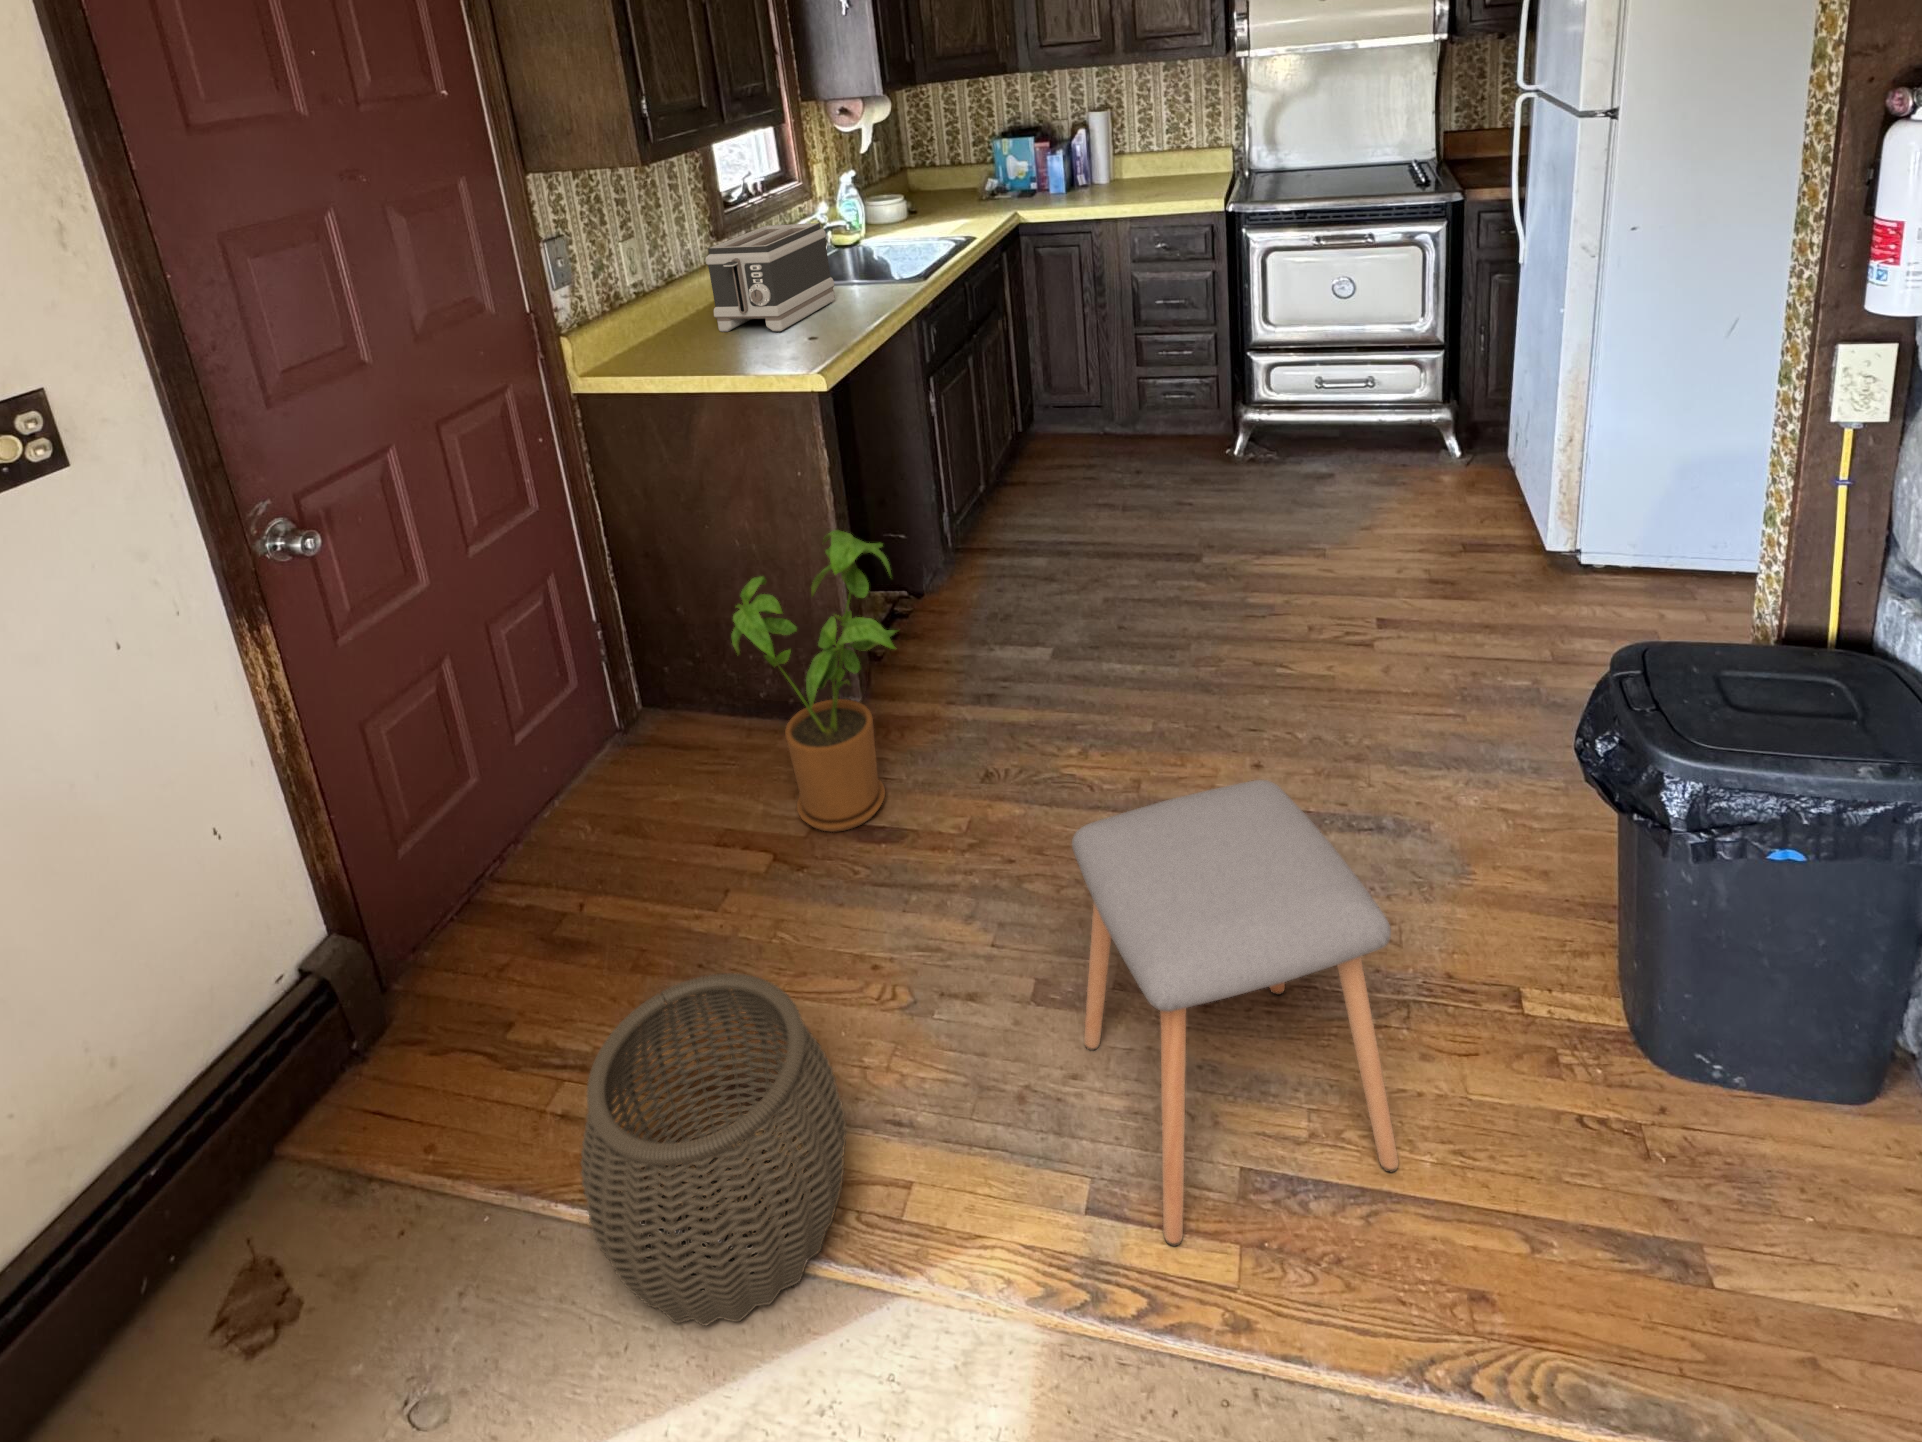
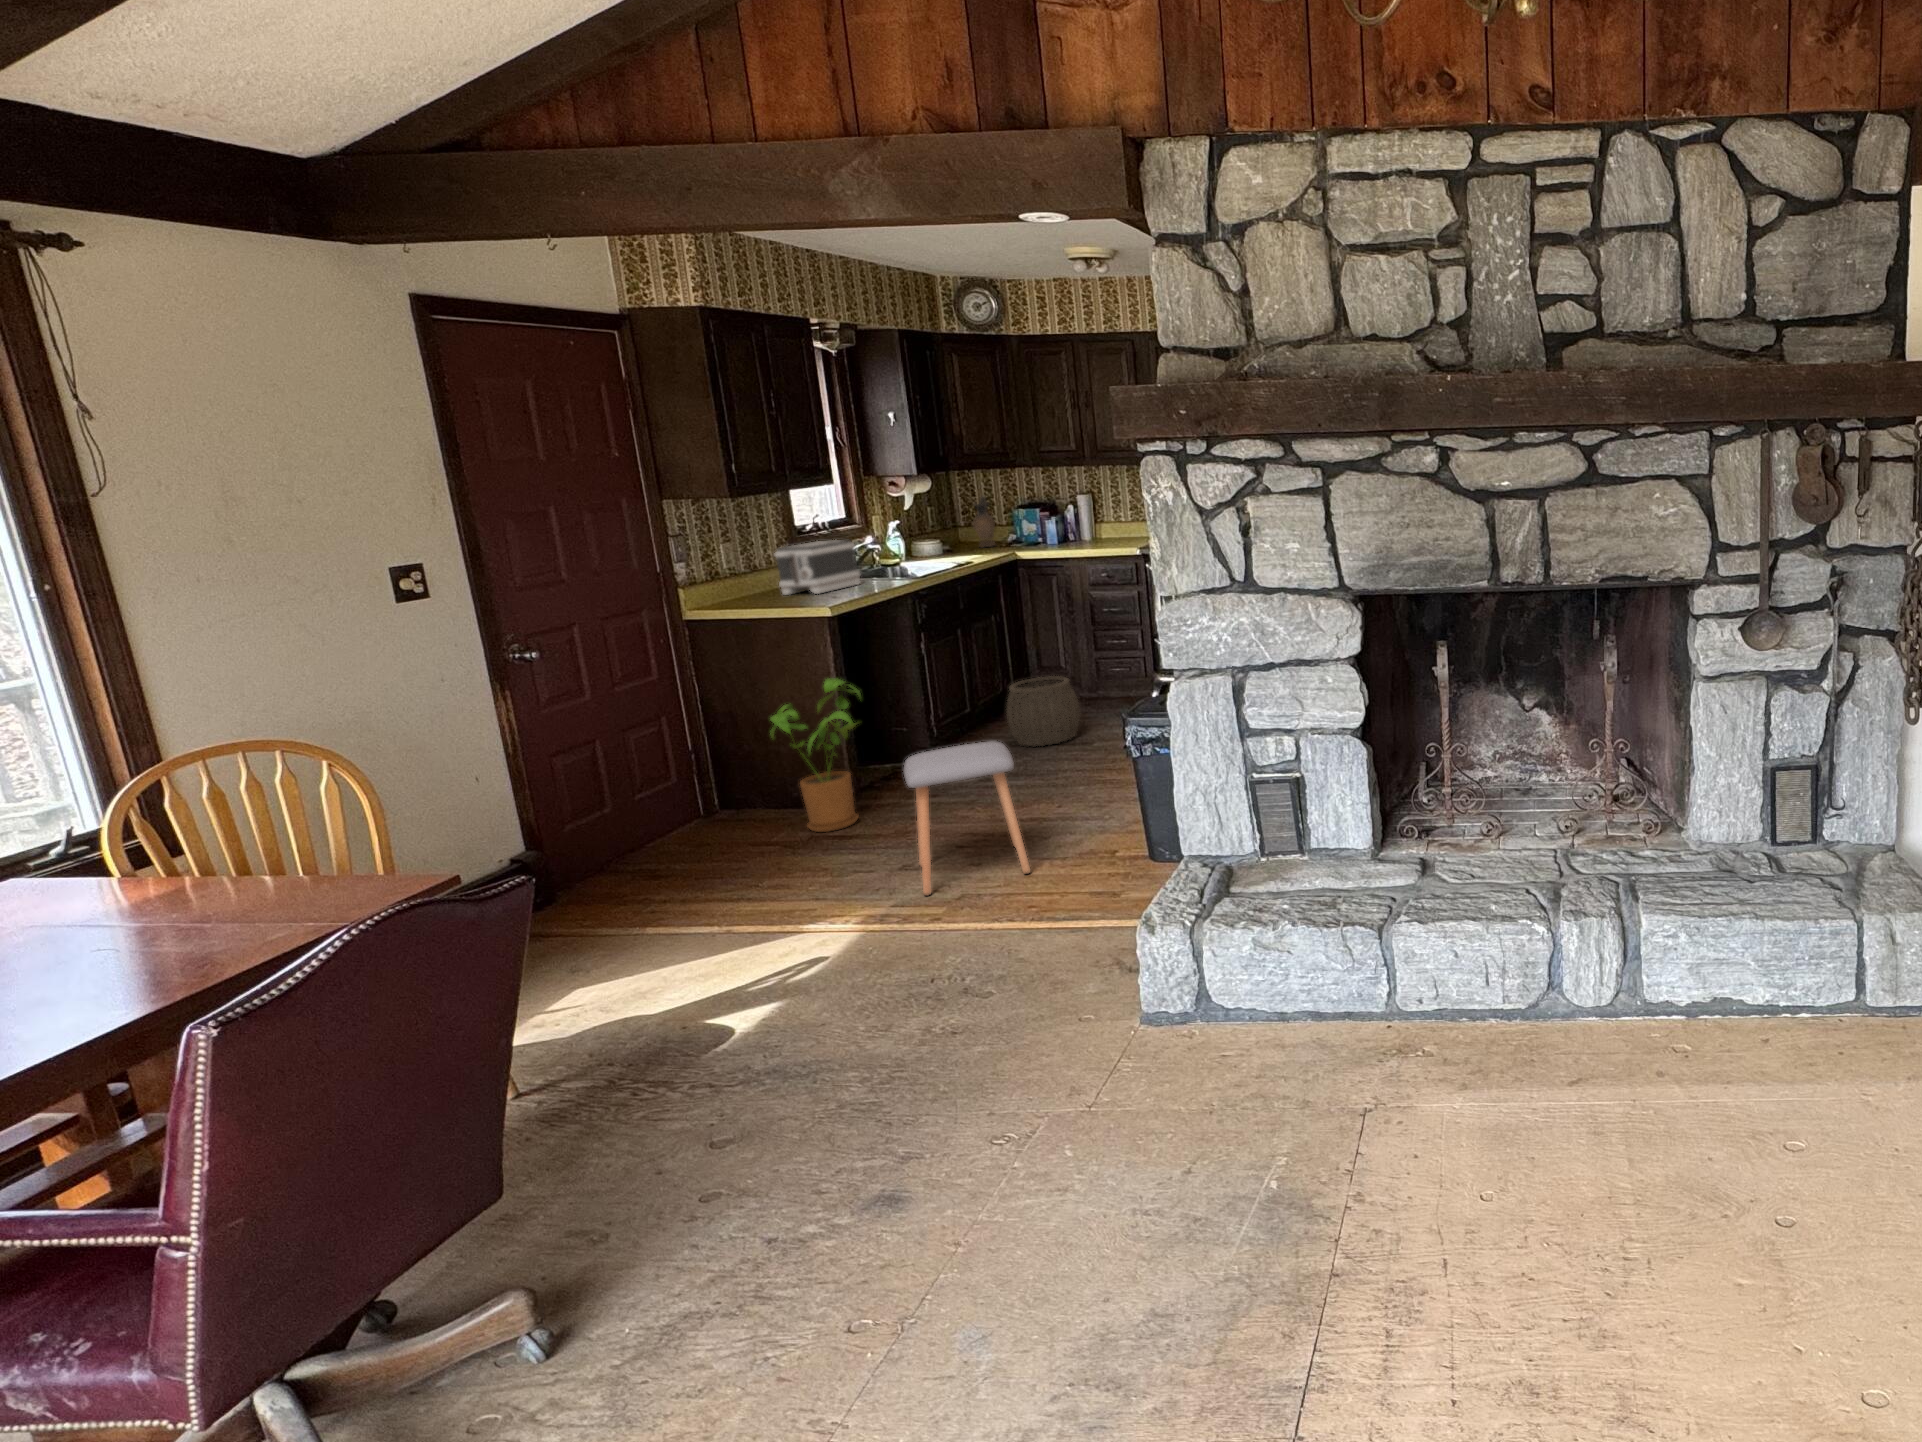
ceramic pitcher: none [942,118,975,201] -> present [973,496,995,547]
woven basket: present [581,973,846,1326] -> present [1006,676,1080,747]

